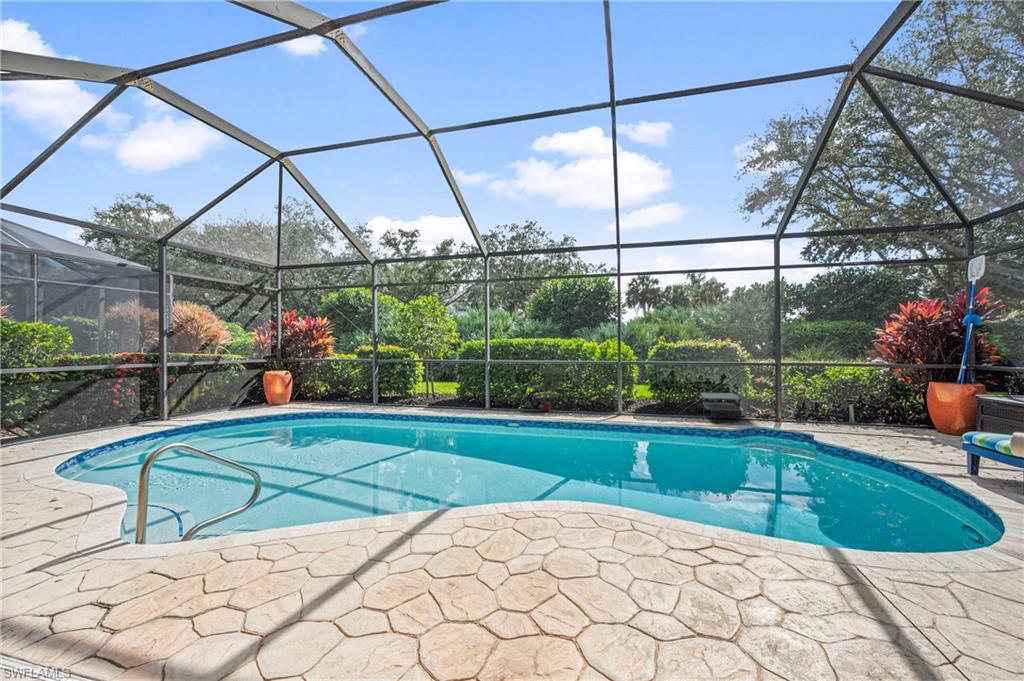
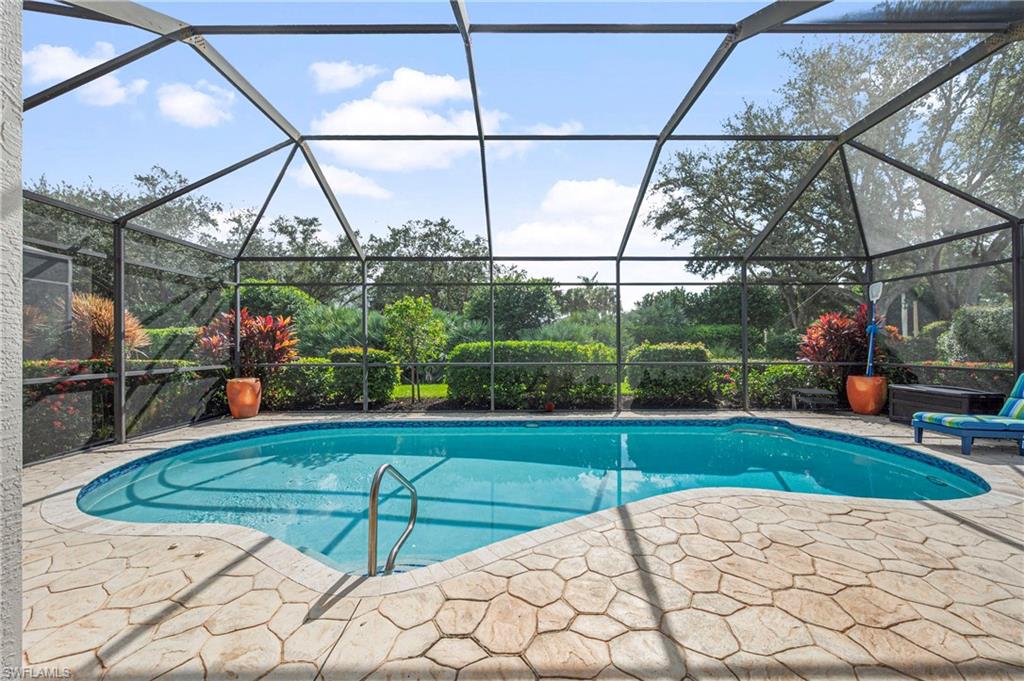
side table: present [701,393,740,421] -> present [793,388,837,414]

